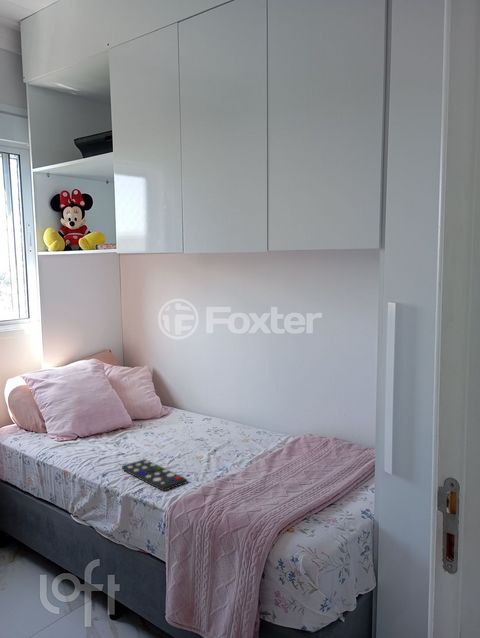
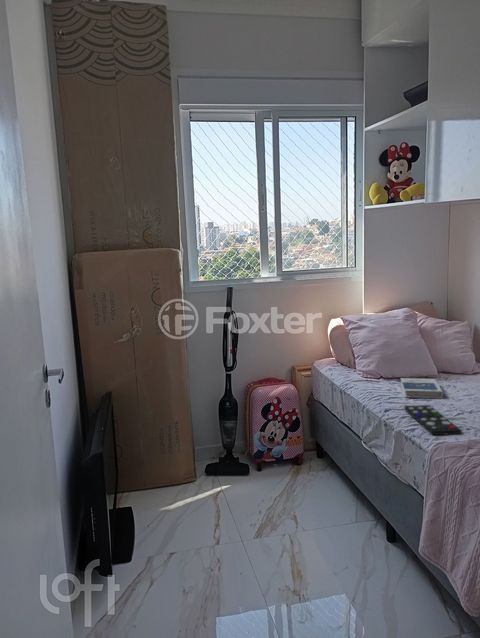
hardback book: none [102,429,150,455] -> present [401,378,443,398]

